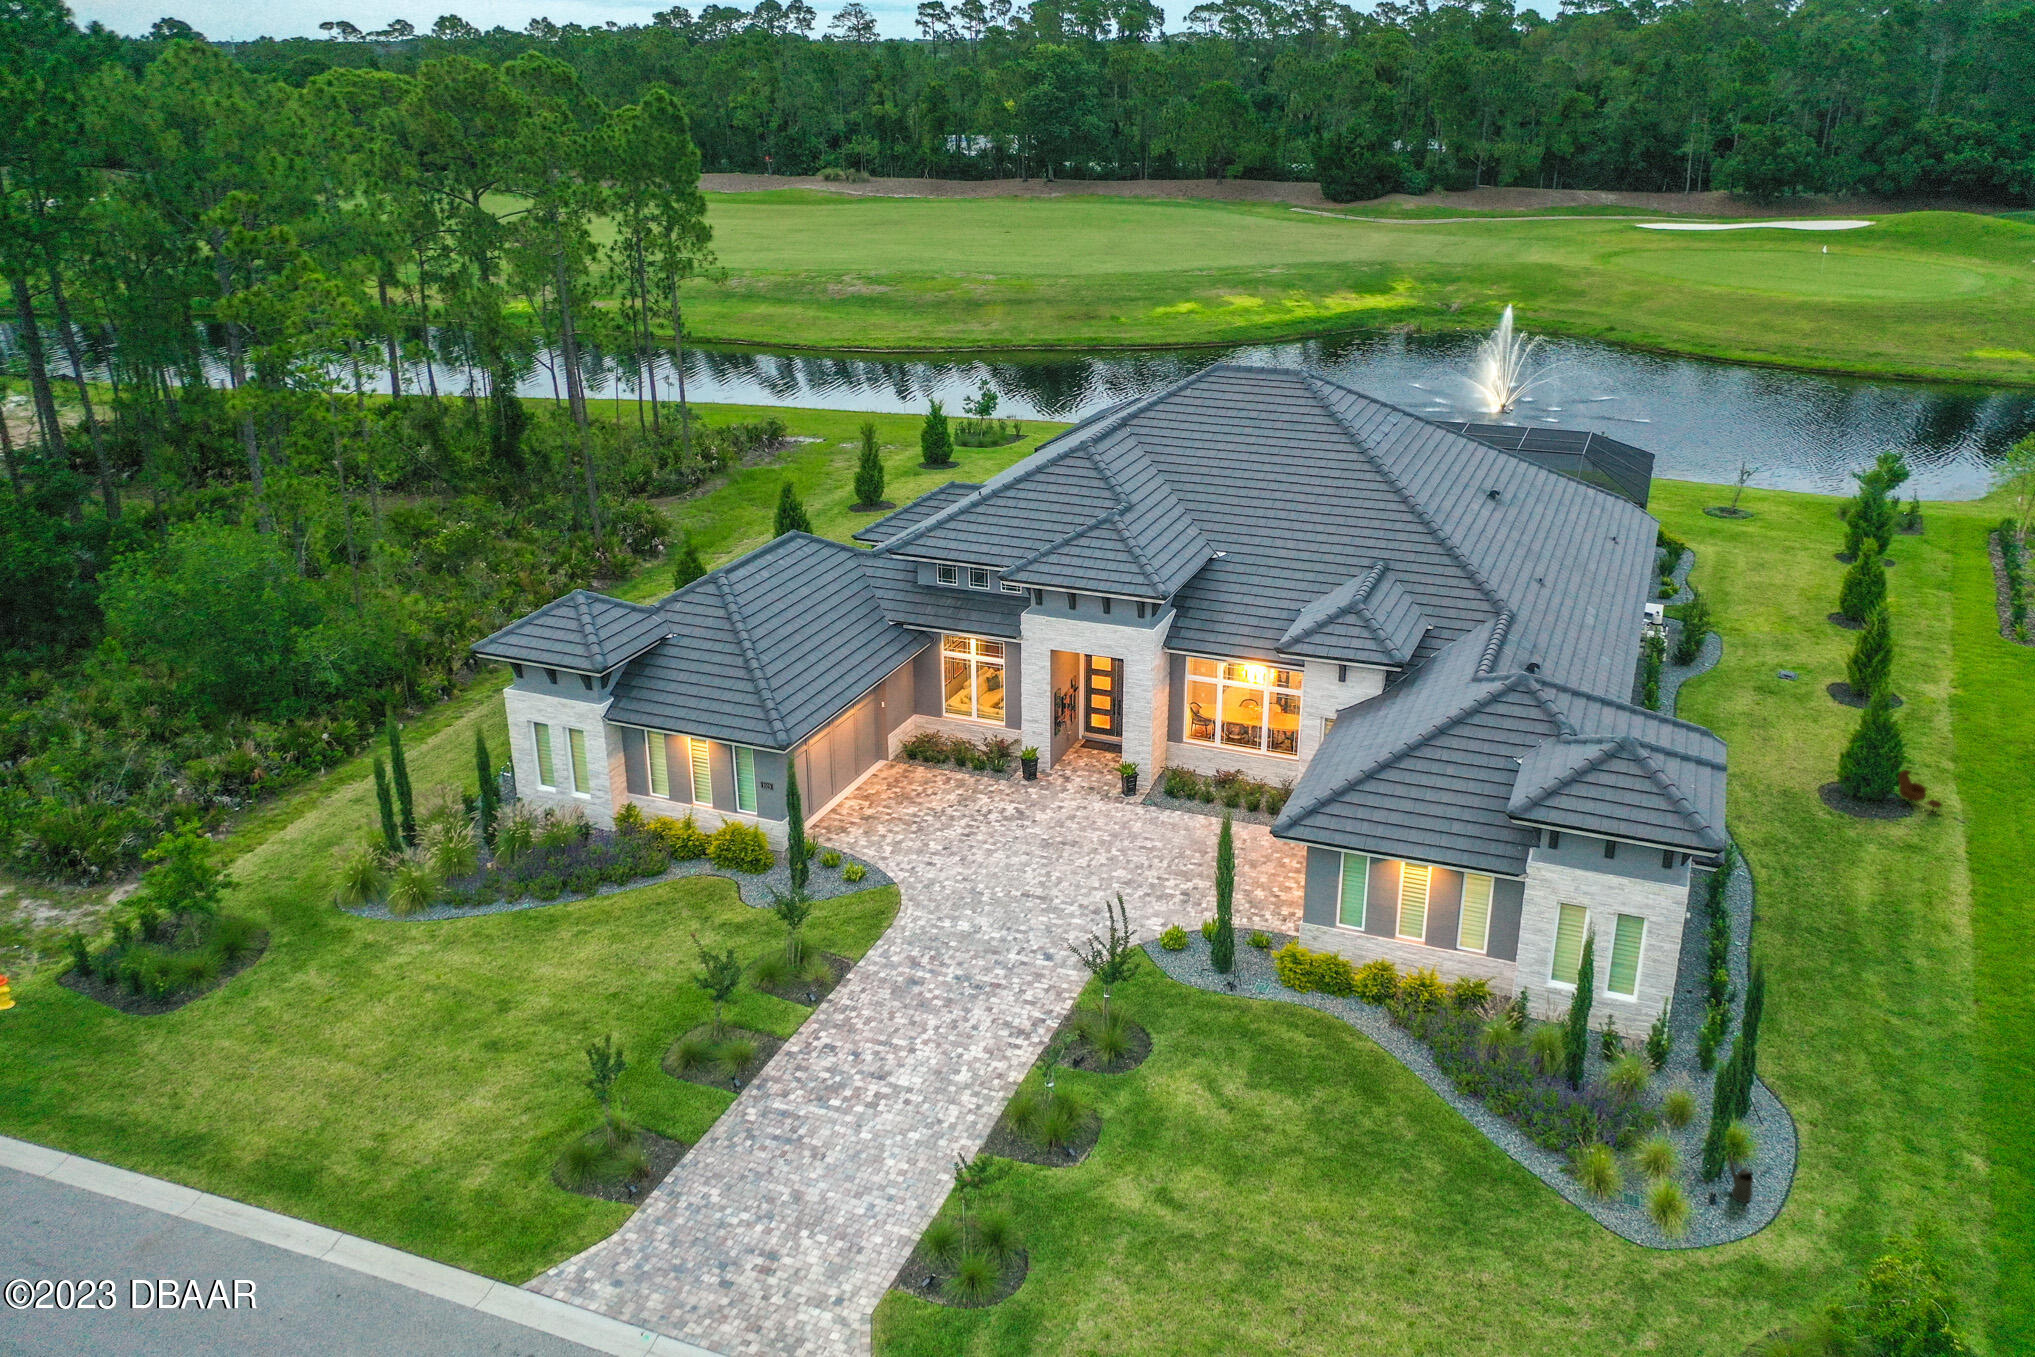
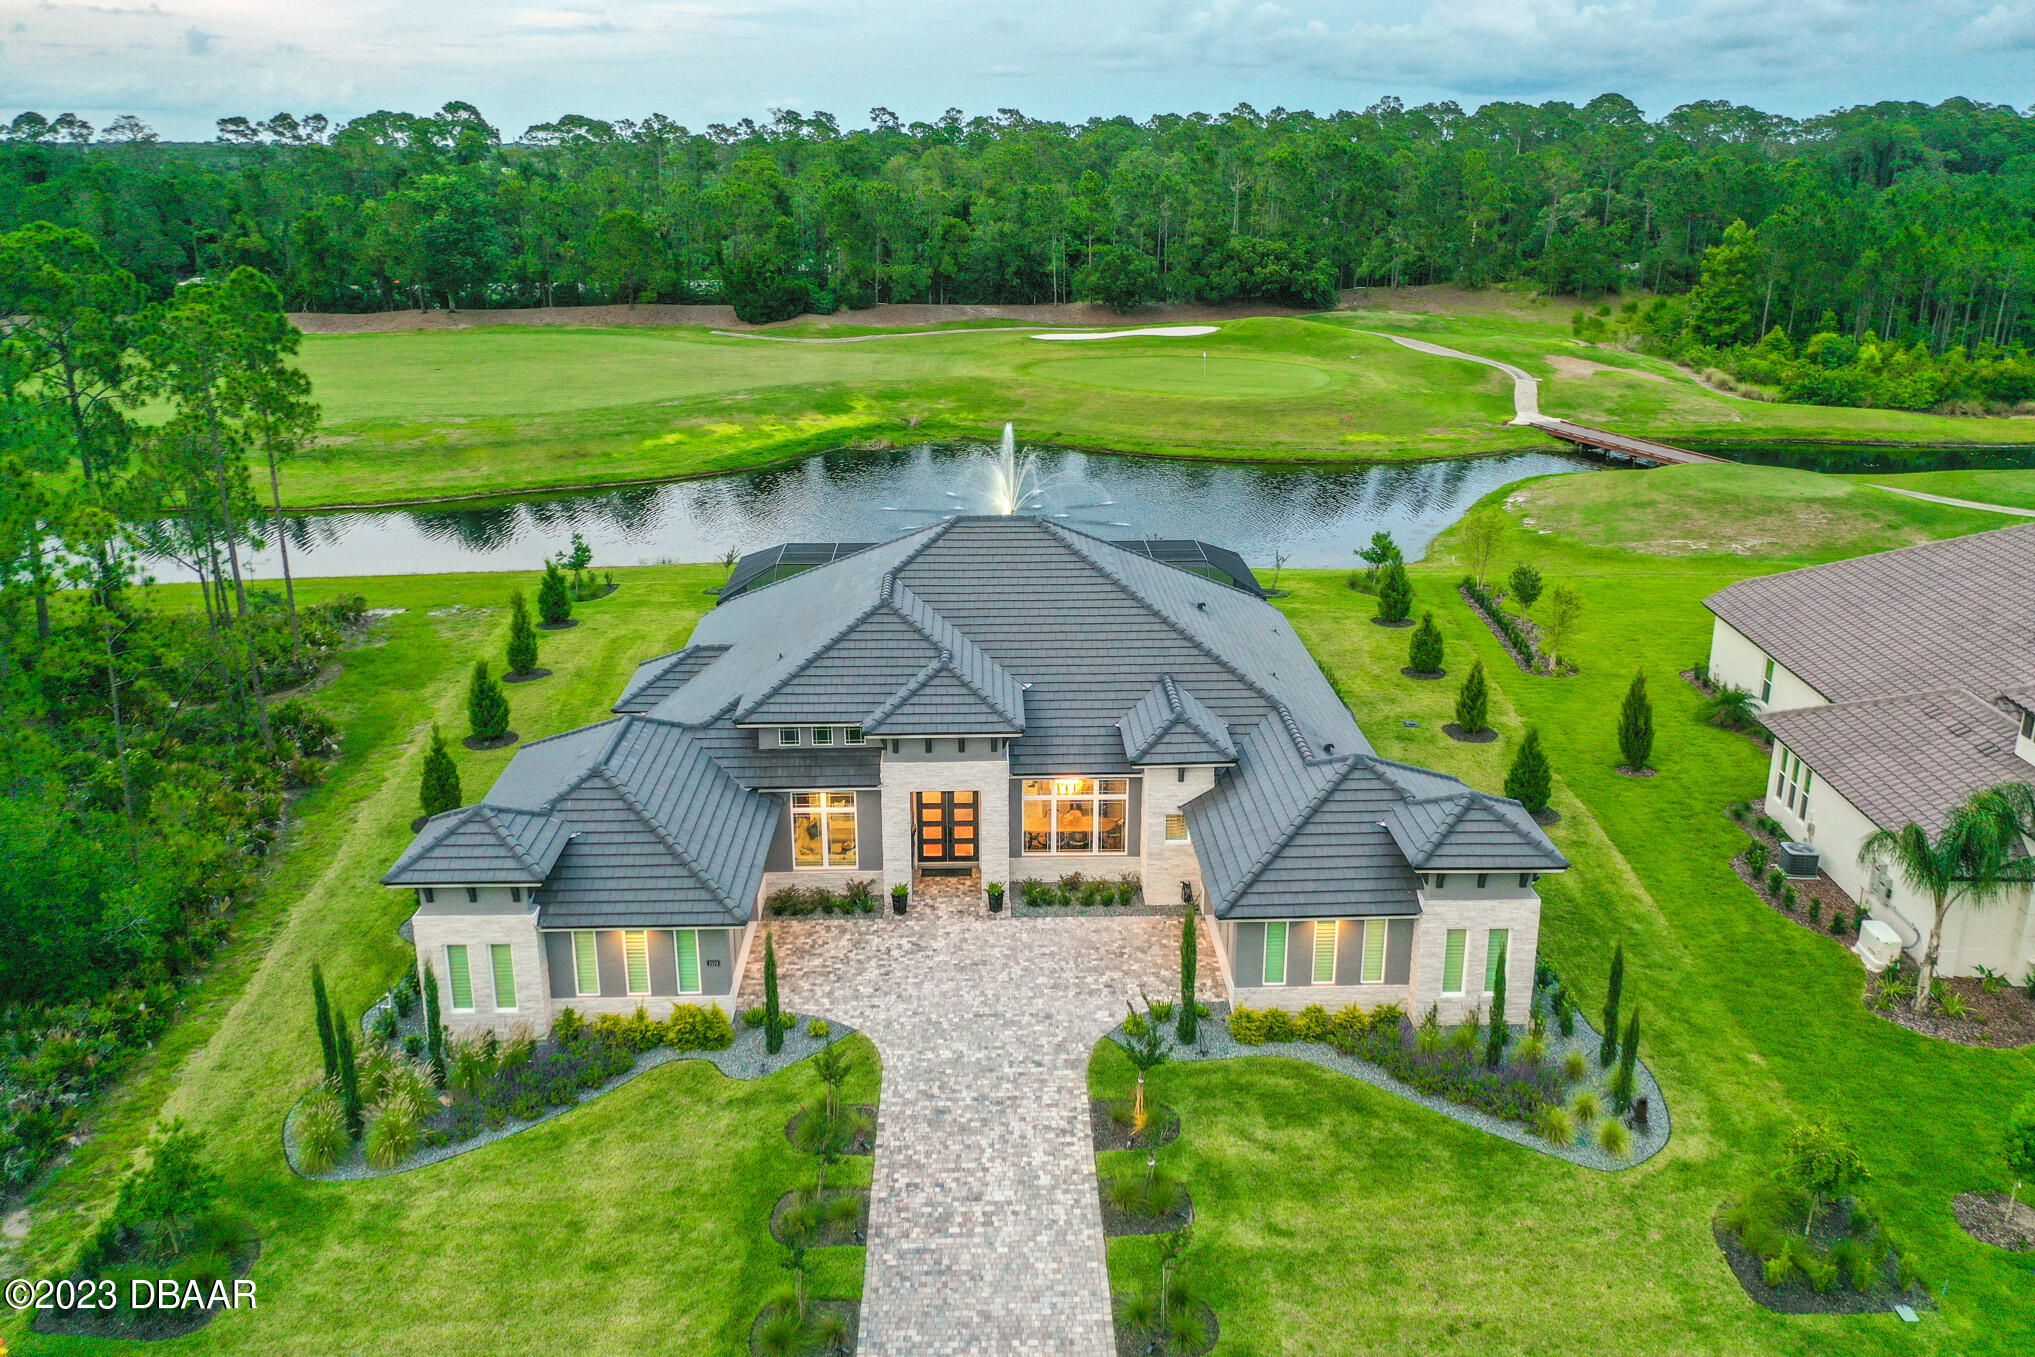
lounge chair: present [1898,770,1942,815] -> none [1549,788,1584,821]

